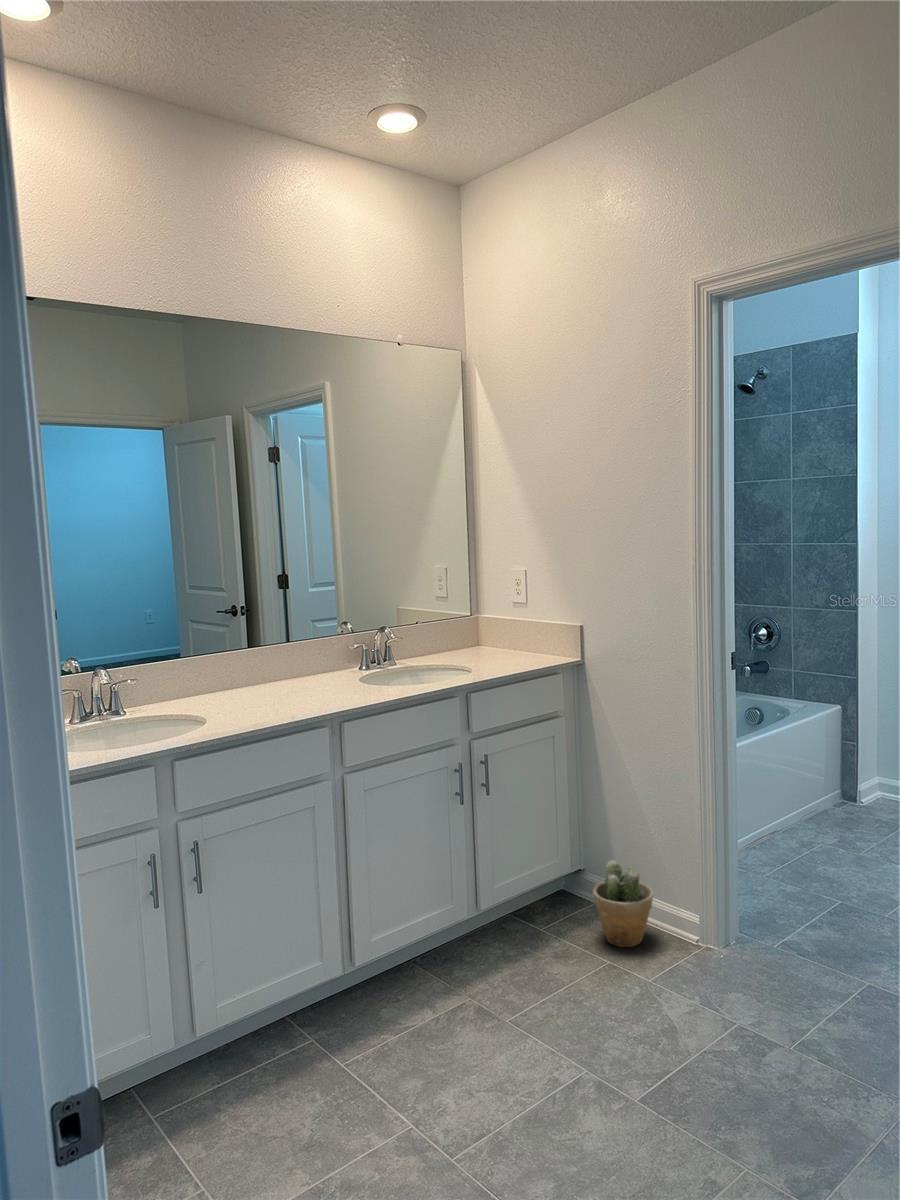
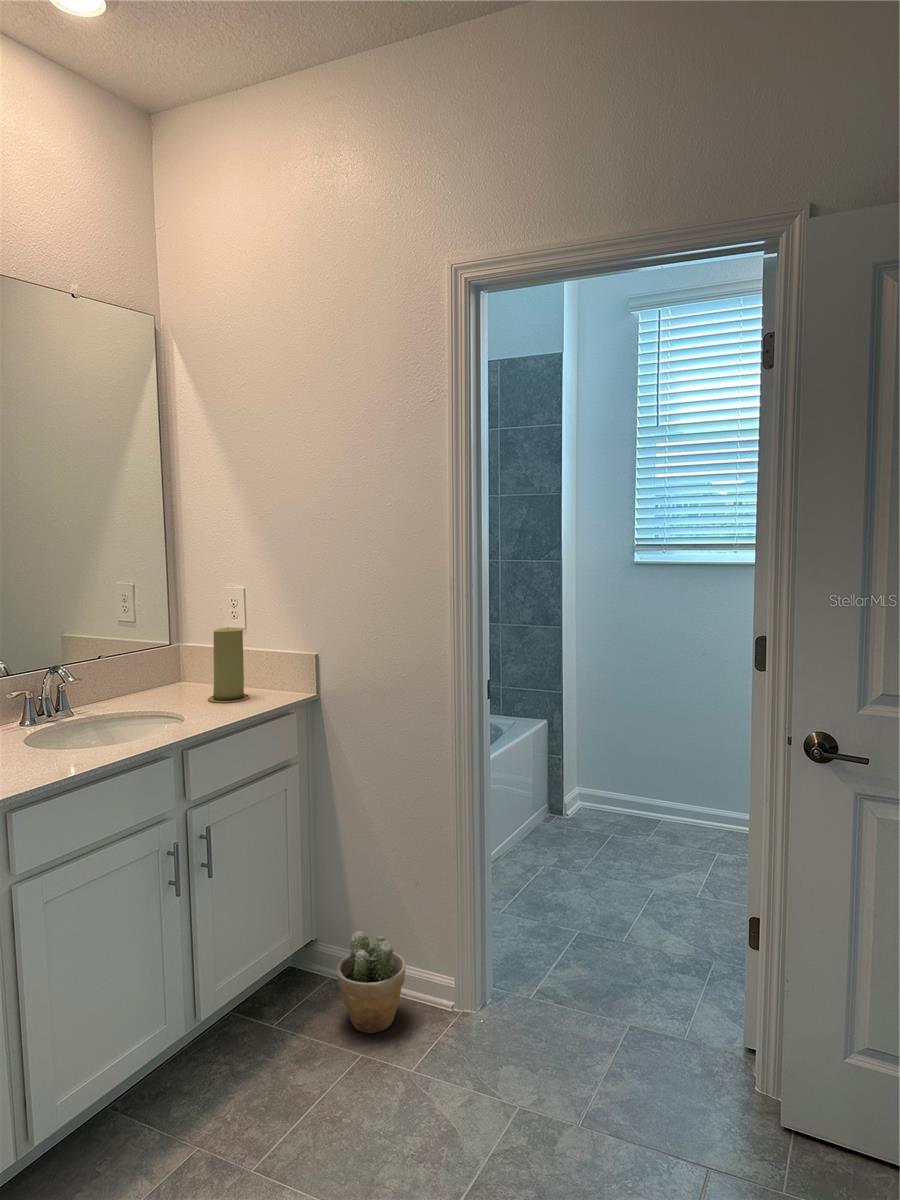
candle: none [497,600,530,661] -> present [208,628,249,703]

